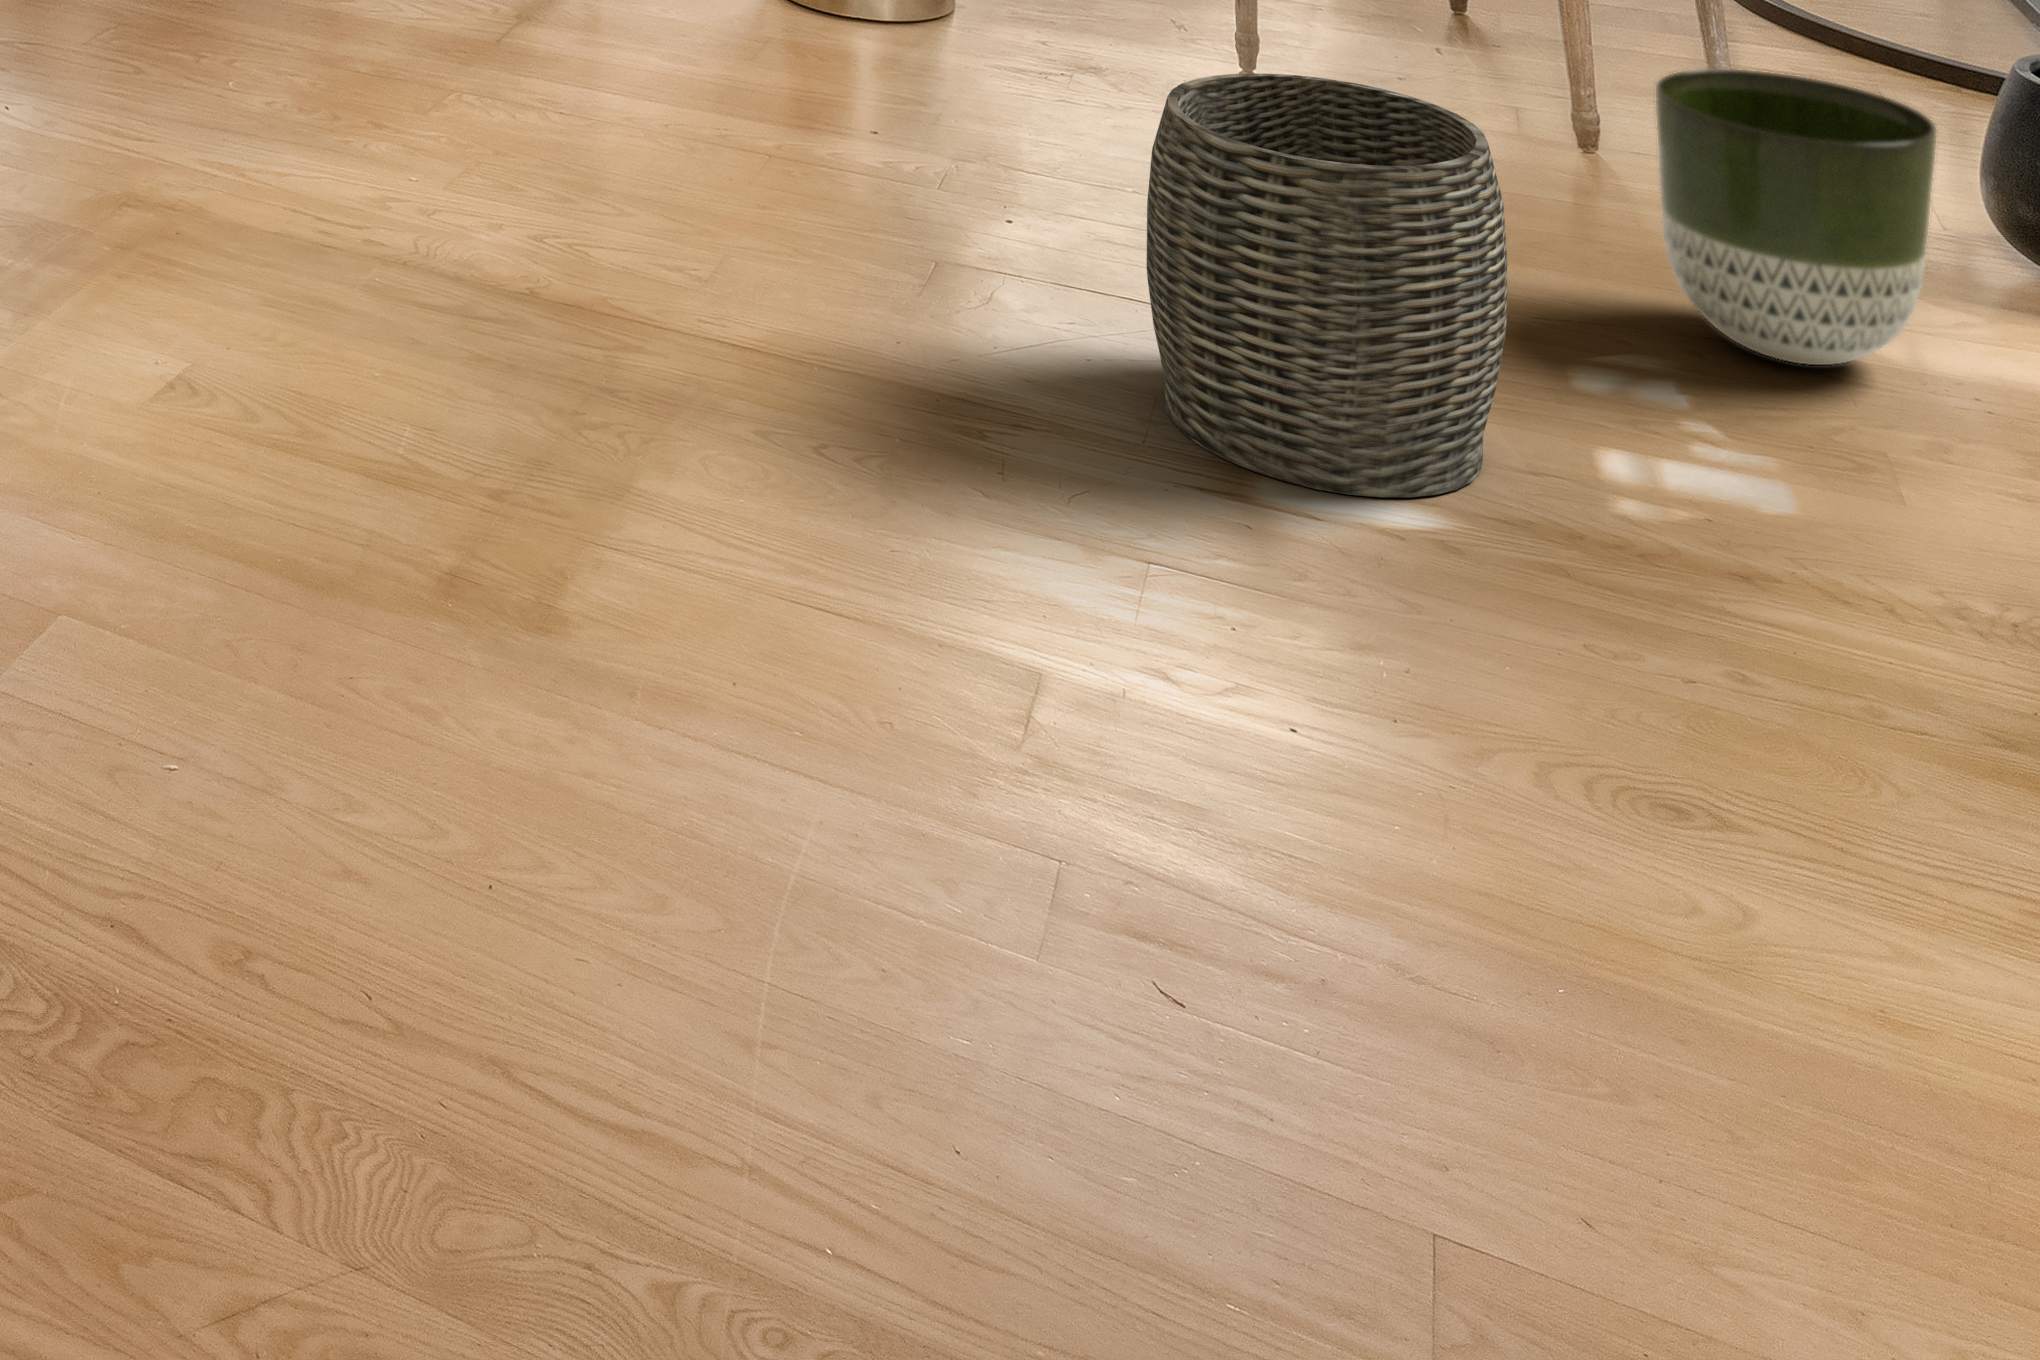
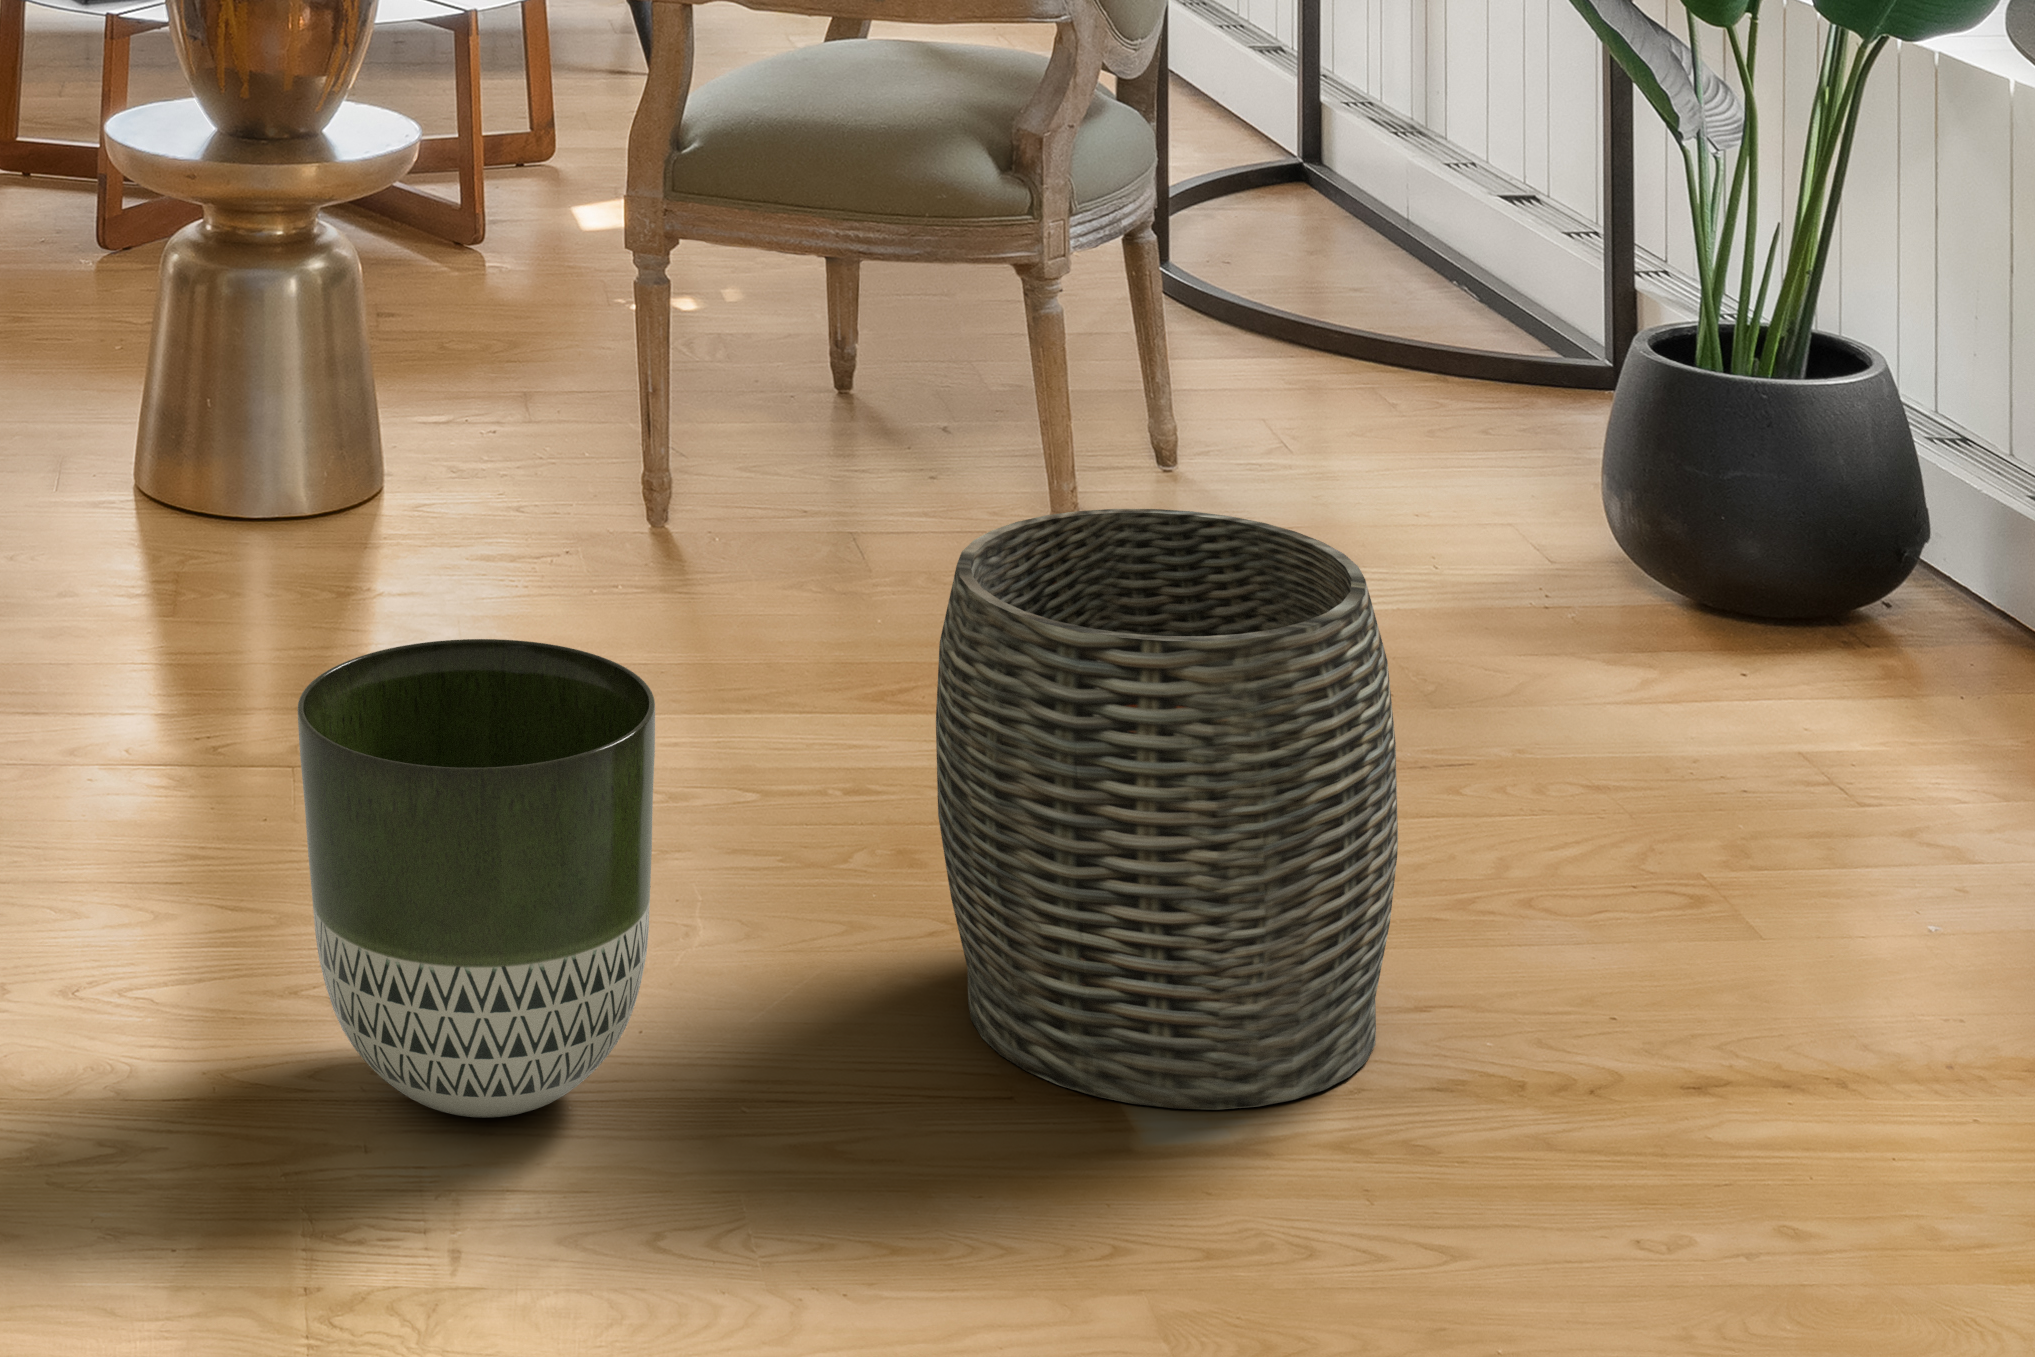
planter: present [1656,69,1936,365] -> present [298,639,655,1117]

